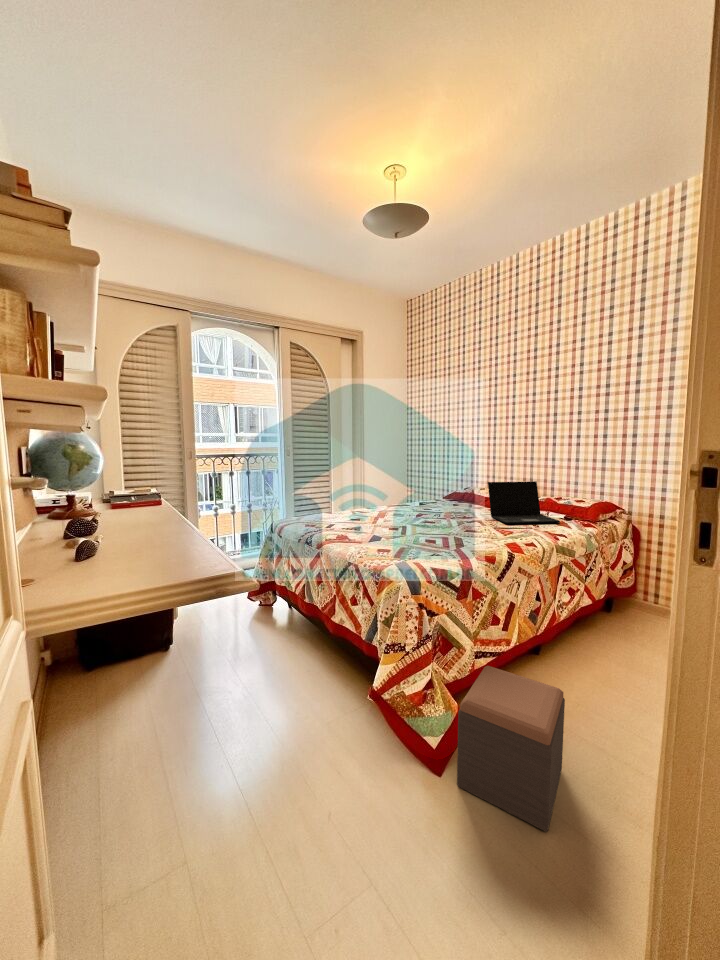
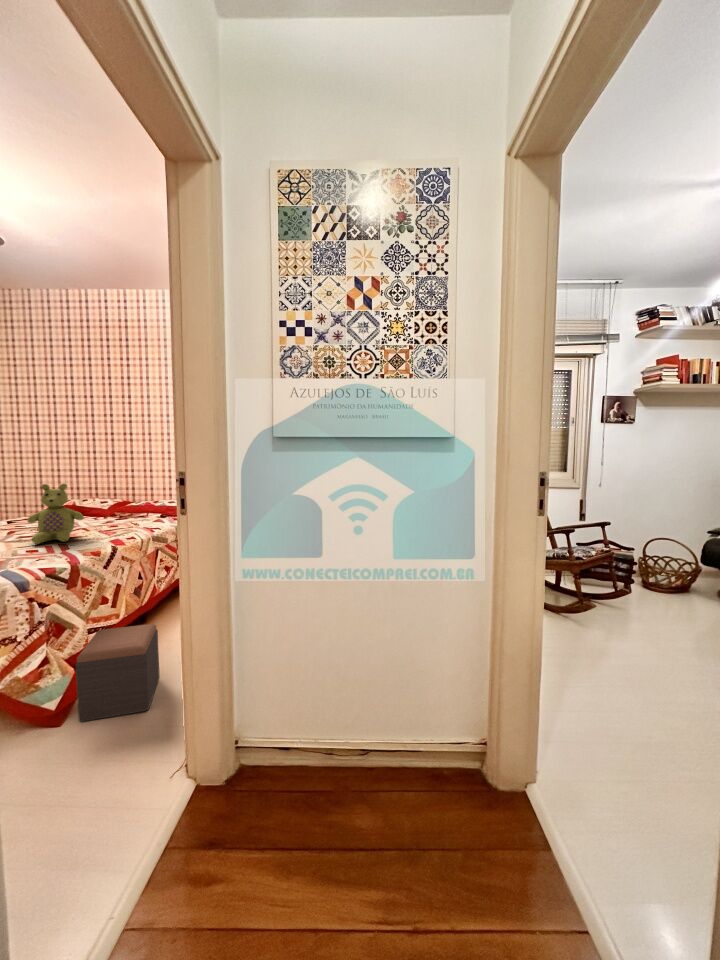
stuffed bear: none [431,471,481,536] -> present [28,484,84,544]
laptop: present [488,481,560,524] -> none [90,489,157,527]

